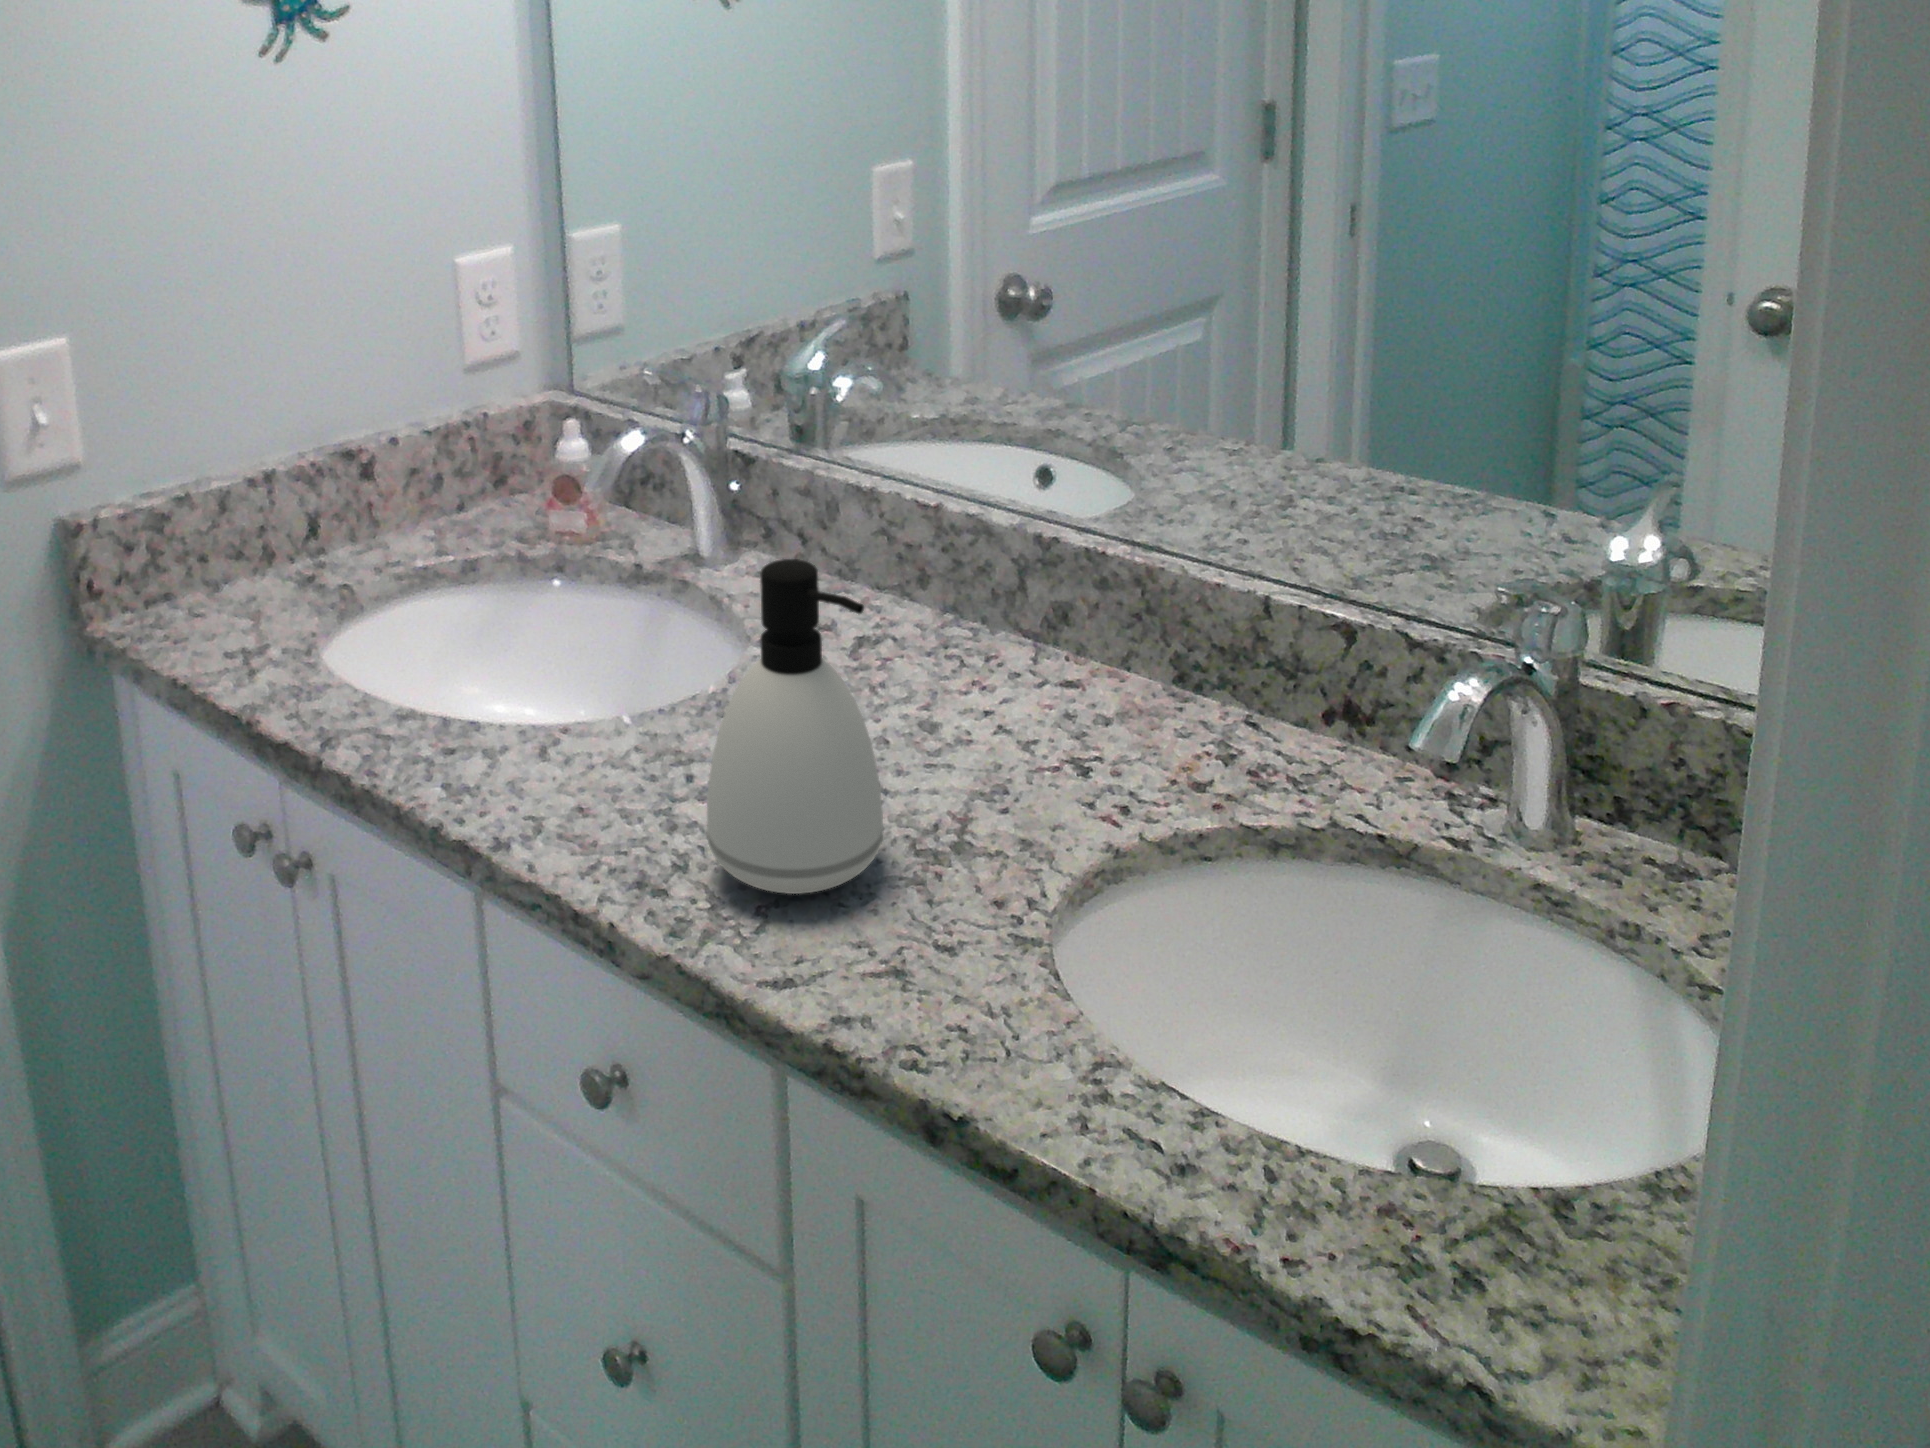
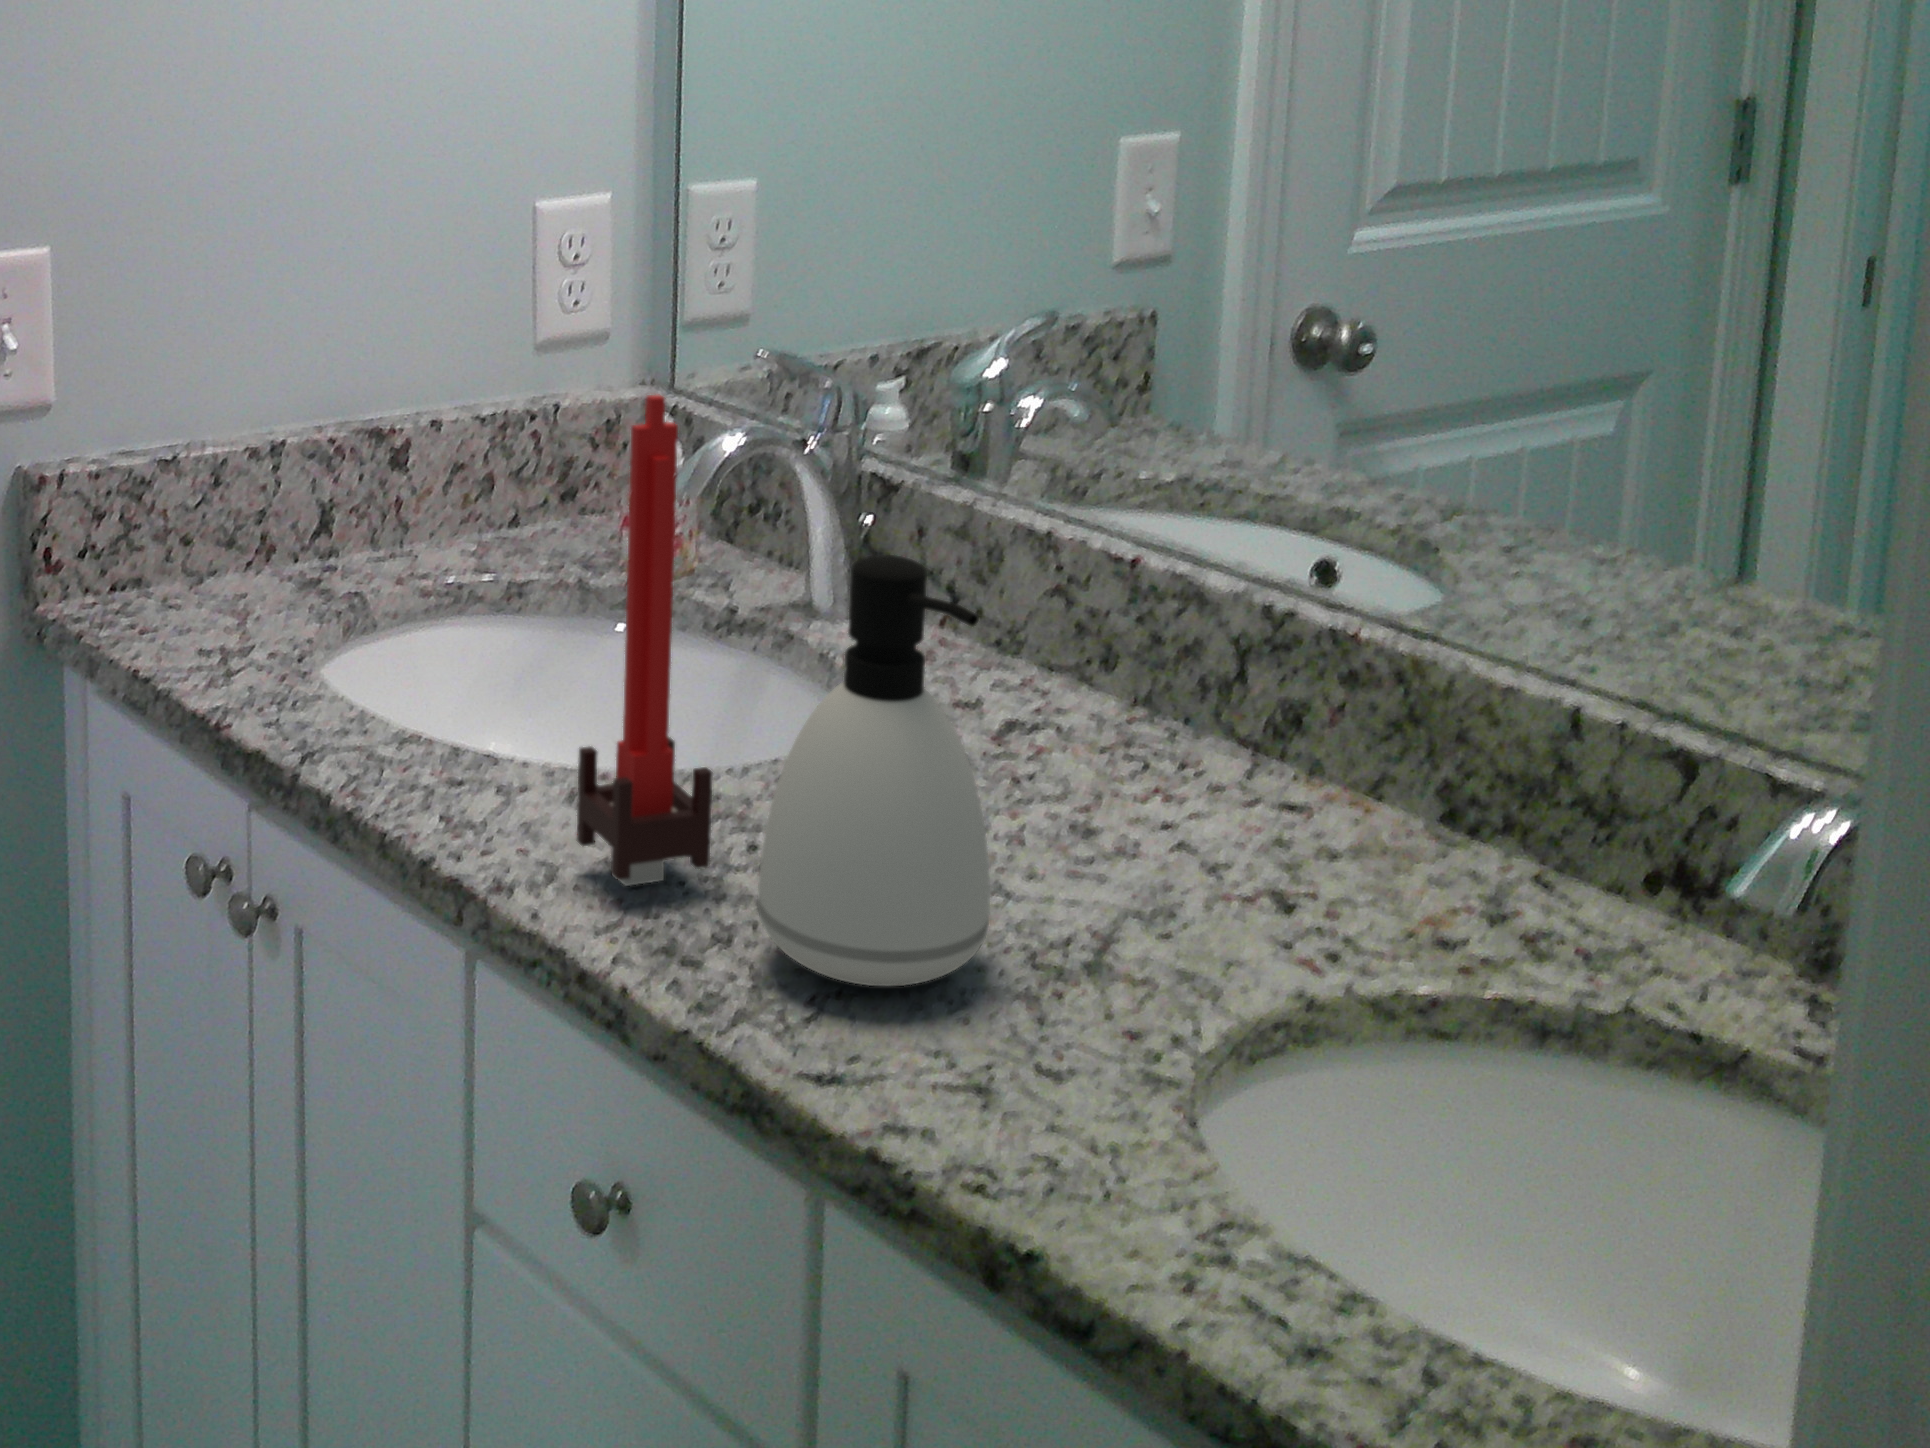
candle: none [552,445,662,828] -> present [577,395,712,886]

